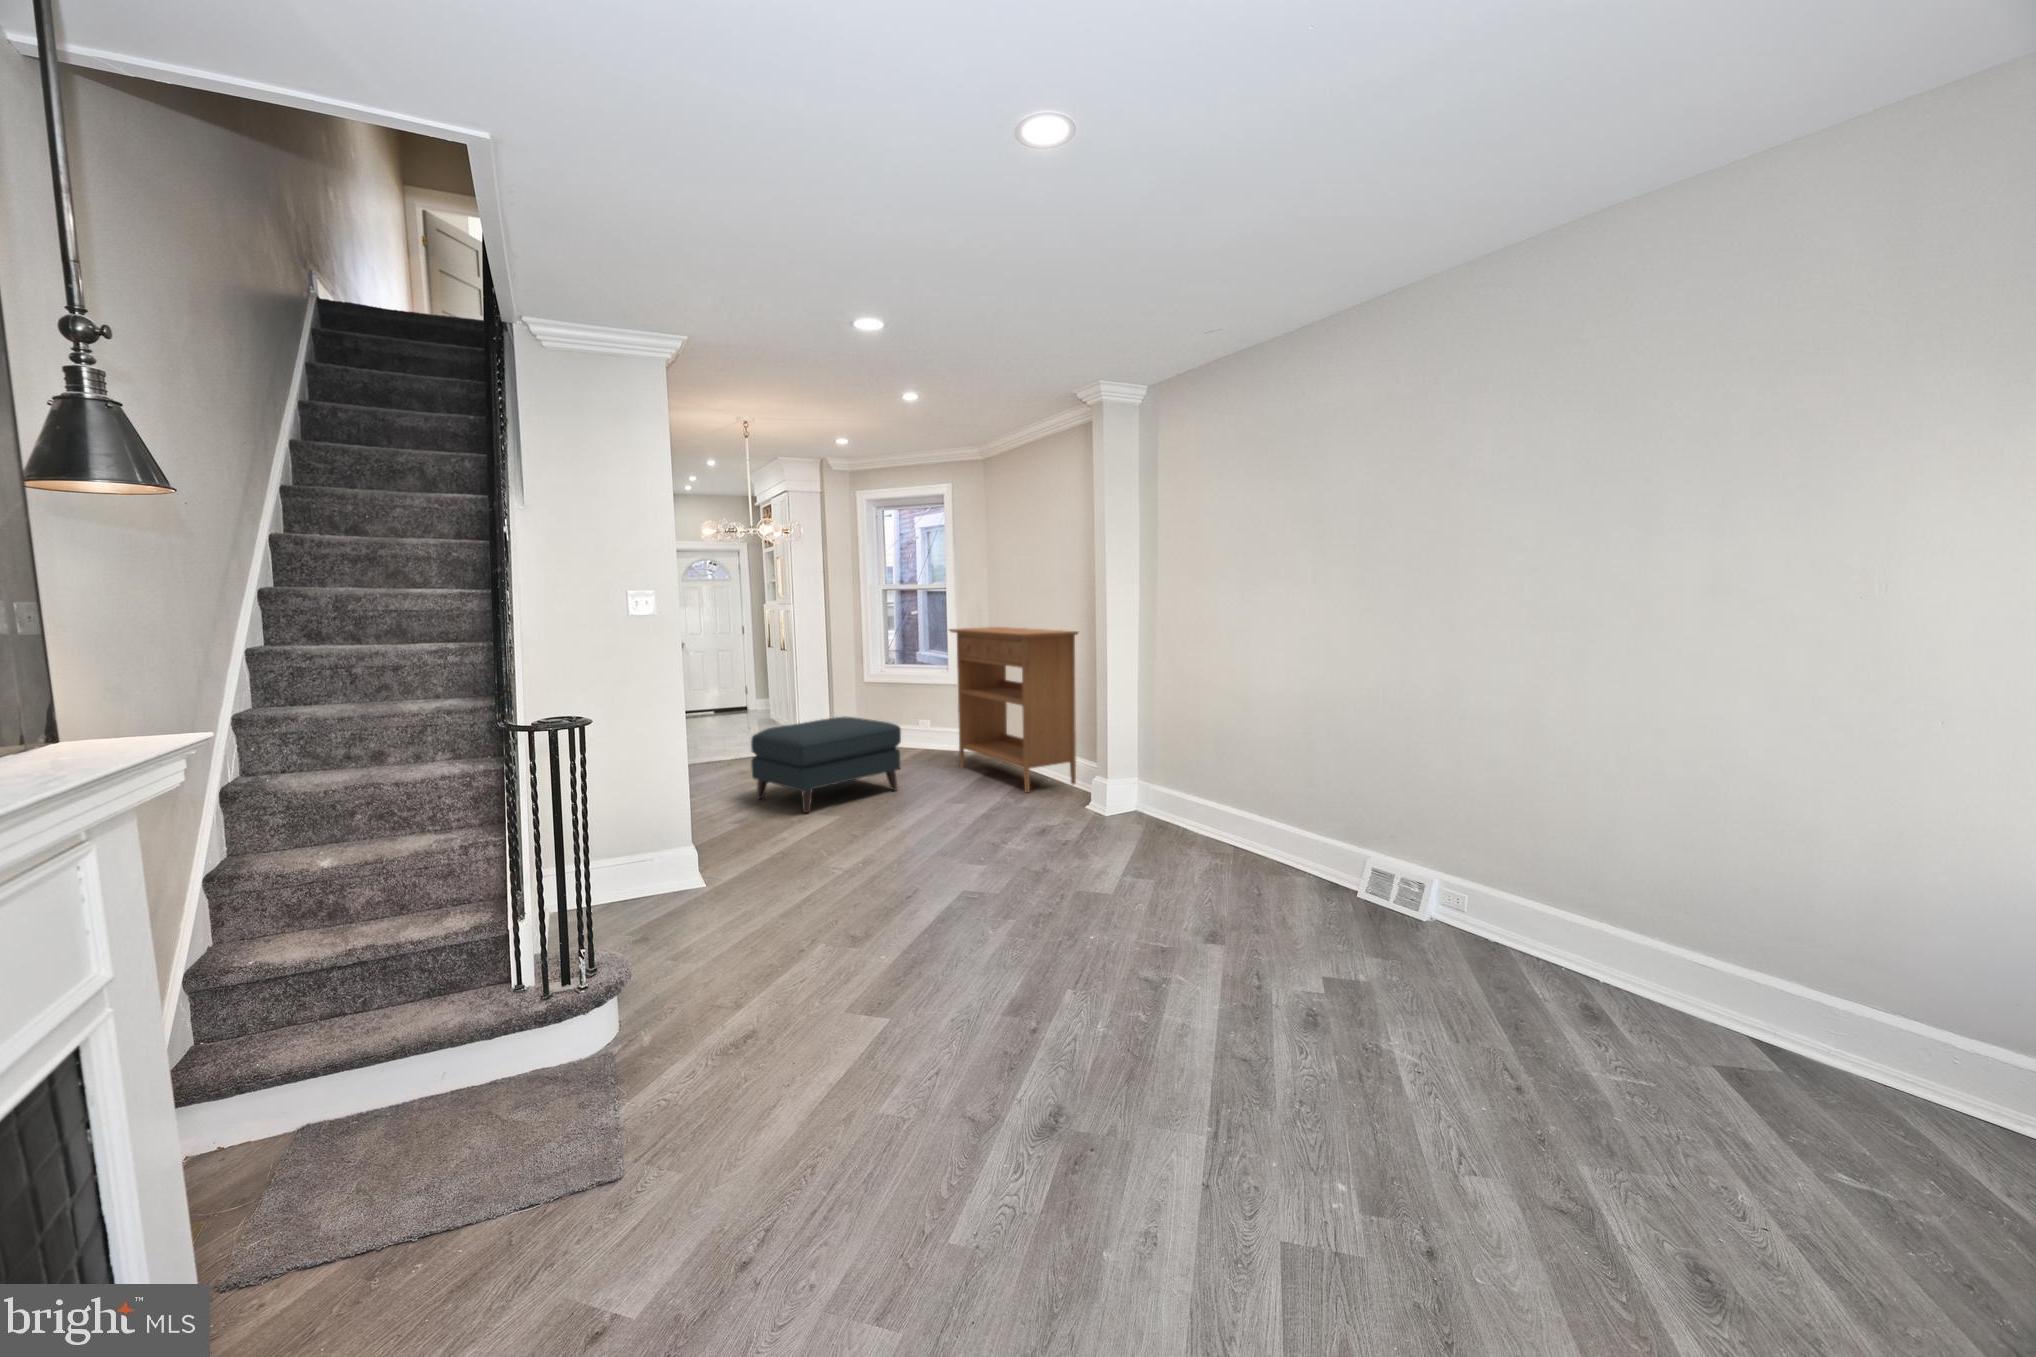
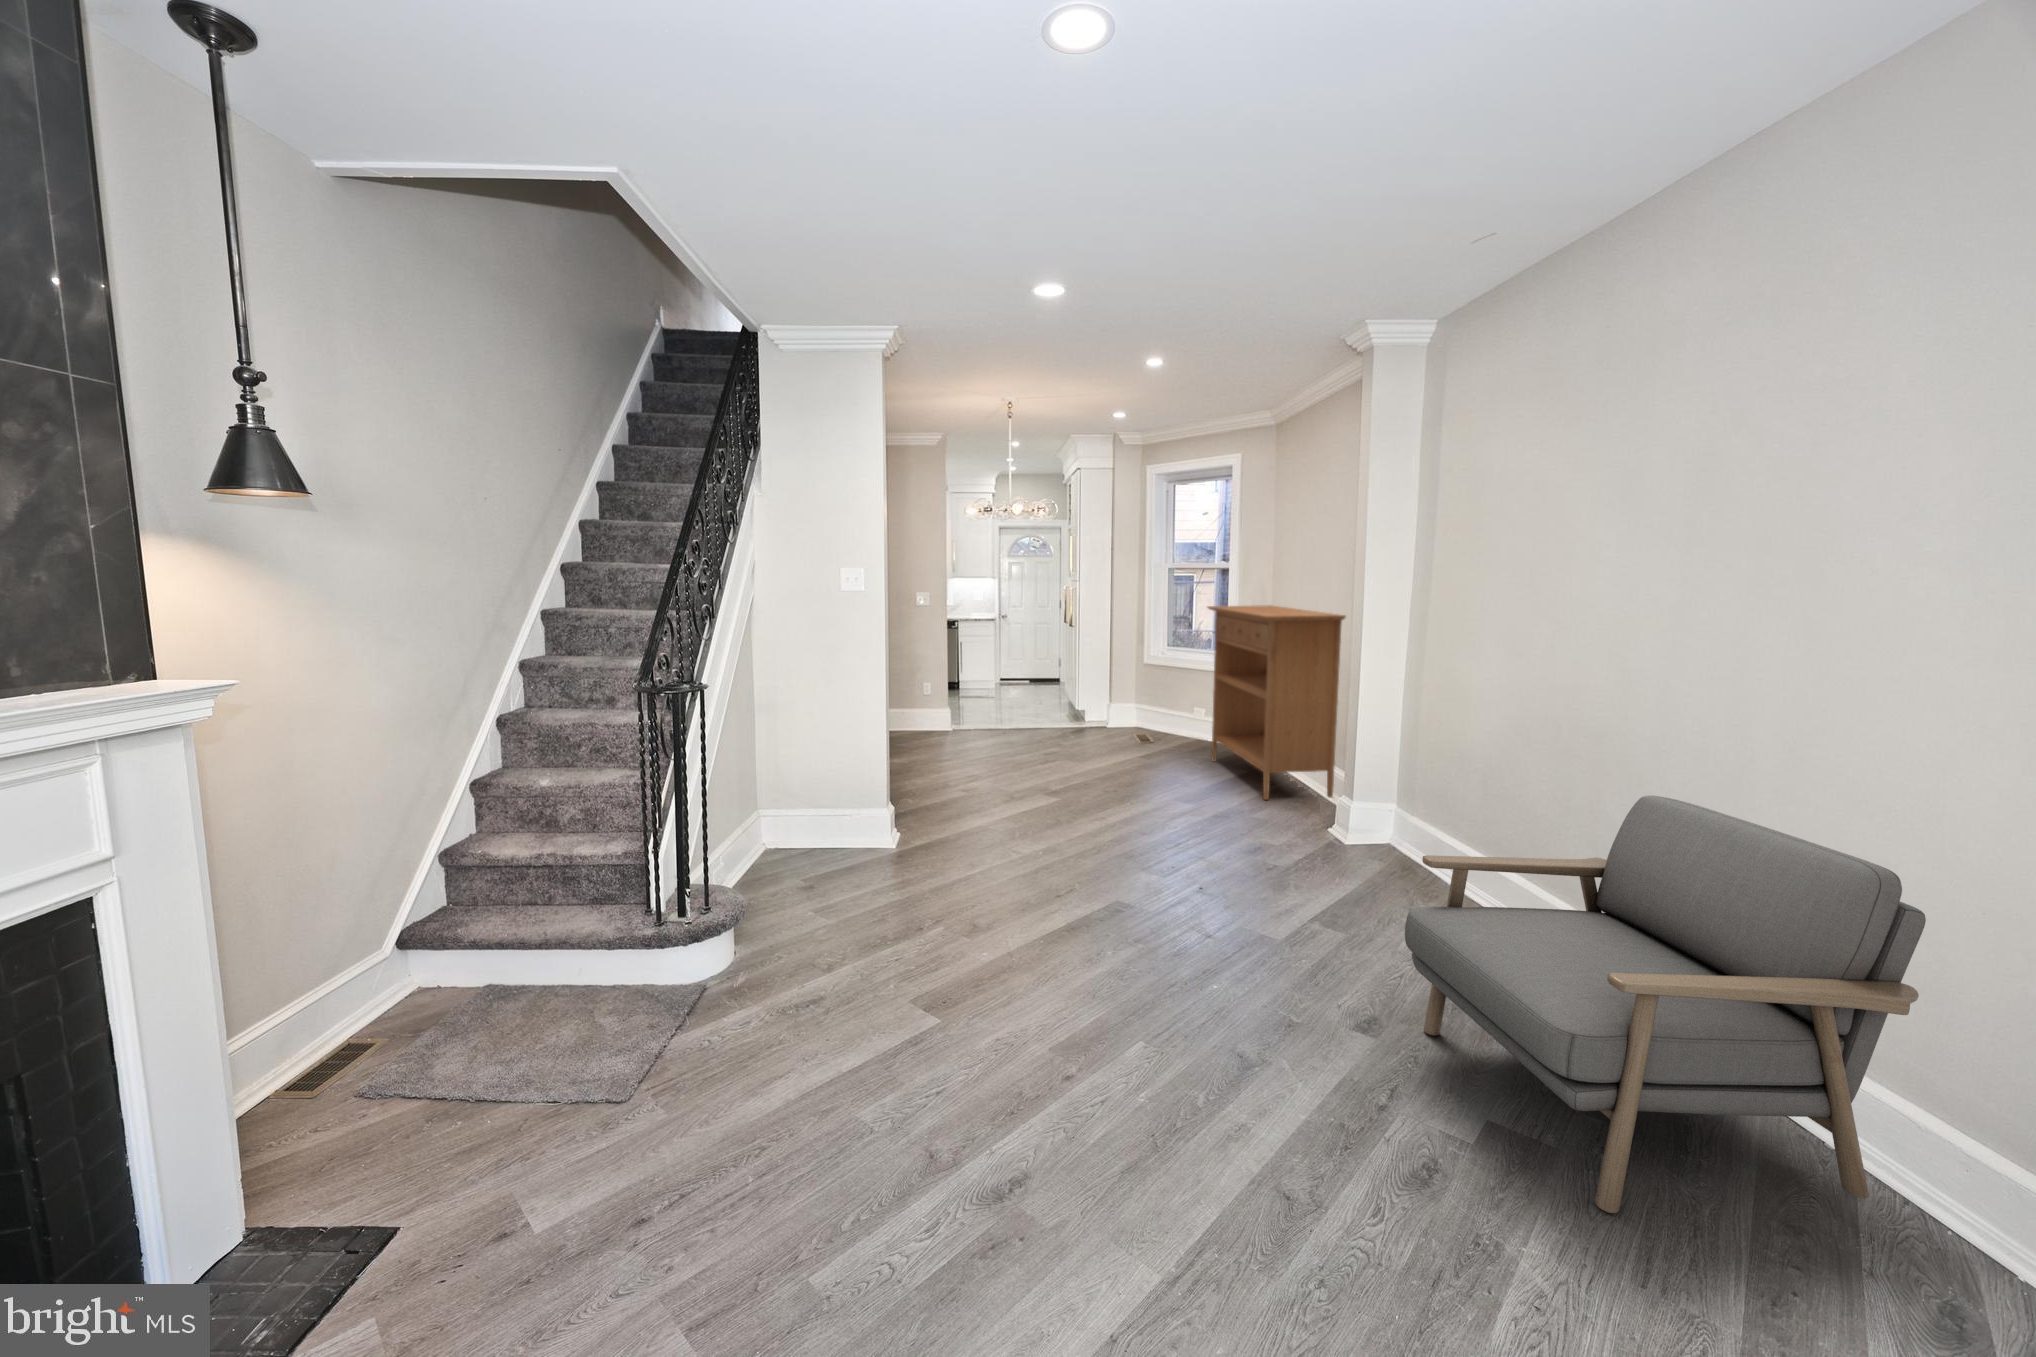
ottoman: present [751,716,901,813] -> none [984,694,1132,790]
armchair: none [1241,737,1535,1008] -> present [1405,796,1926,1213]

